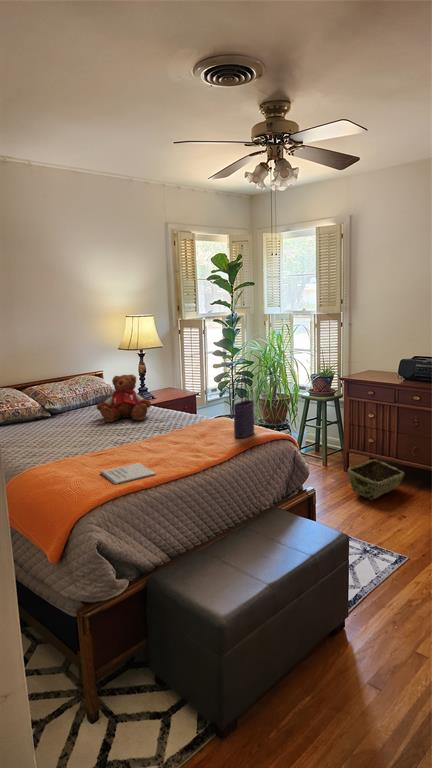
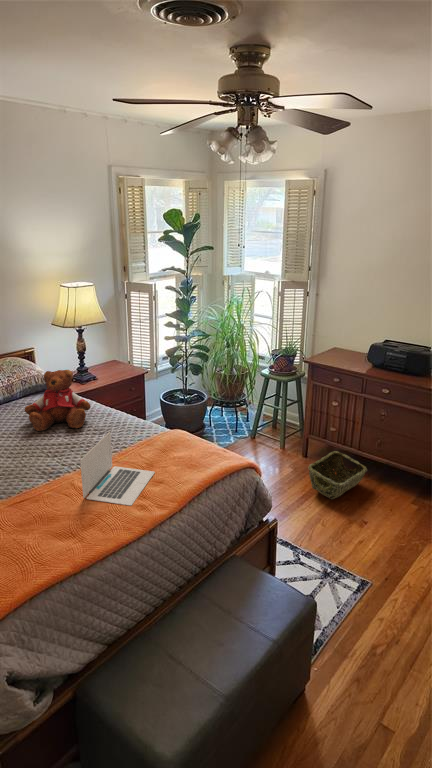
tote bag: present [234,373,254,438] -> none [187,391,211,467]
laptop: none [146,407,207,457] -> present [80,432,155,506]
notebook: present [100,463,156,484] -> none [21,518,91,565]

